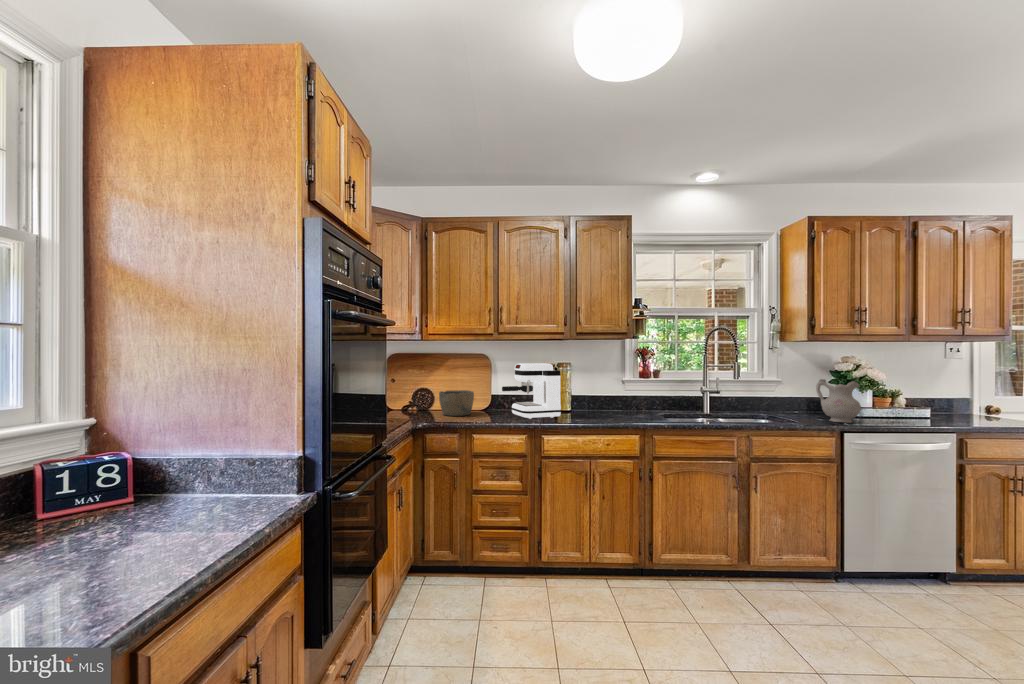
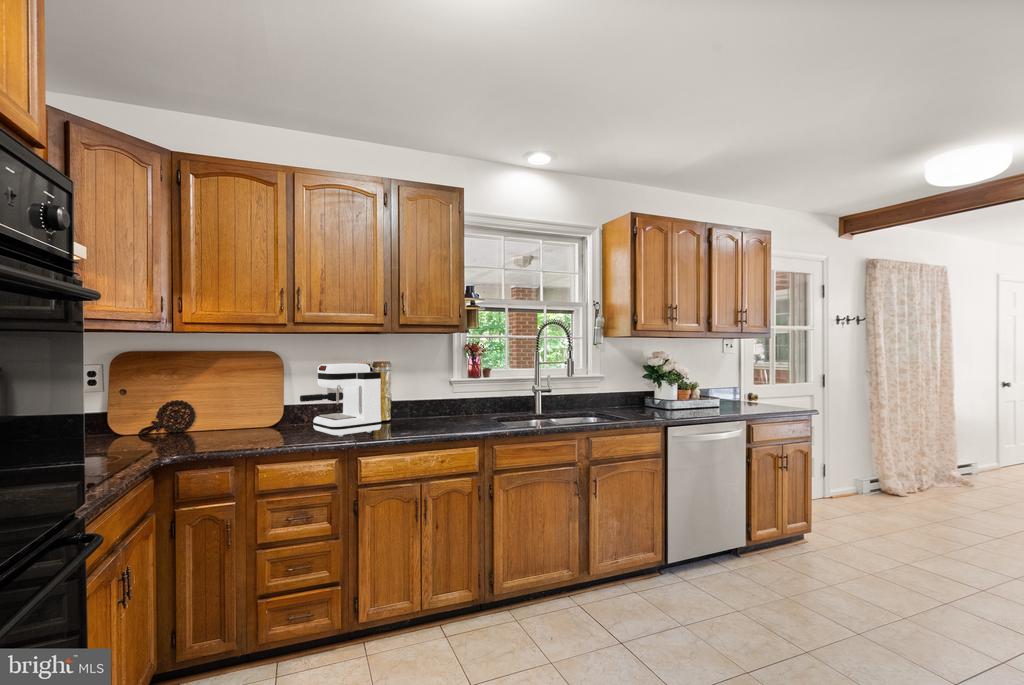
ceramic pitcher: present [816,379,861,423] -> none [639,374,676,416]
bowl: present [439,390,474,416] -> none [201,402,257,440]

